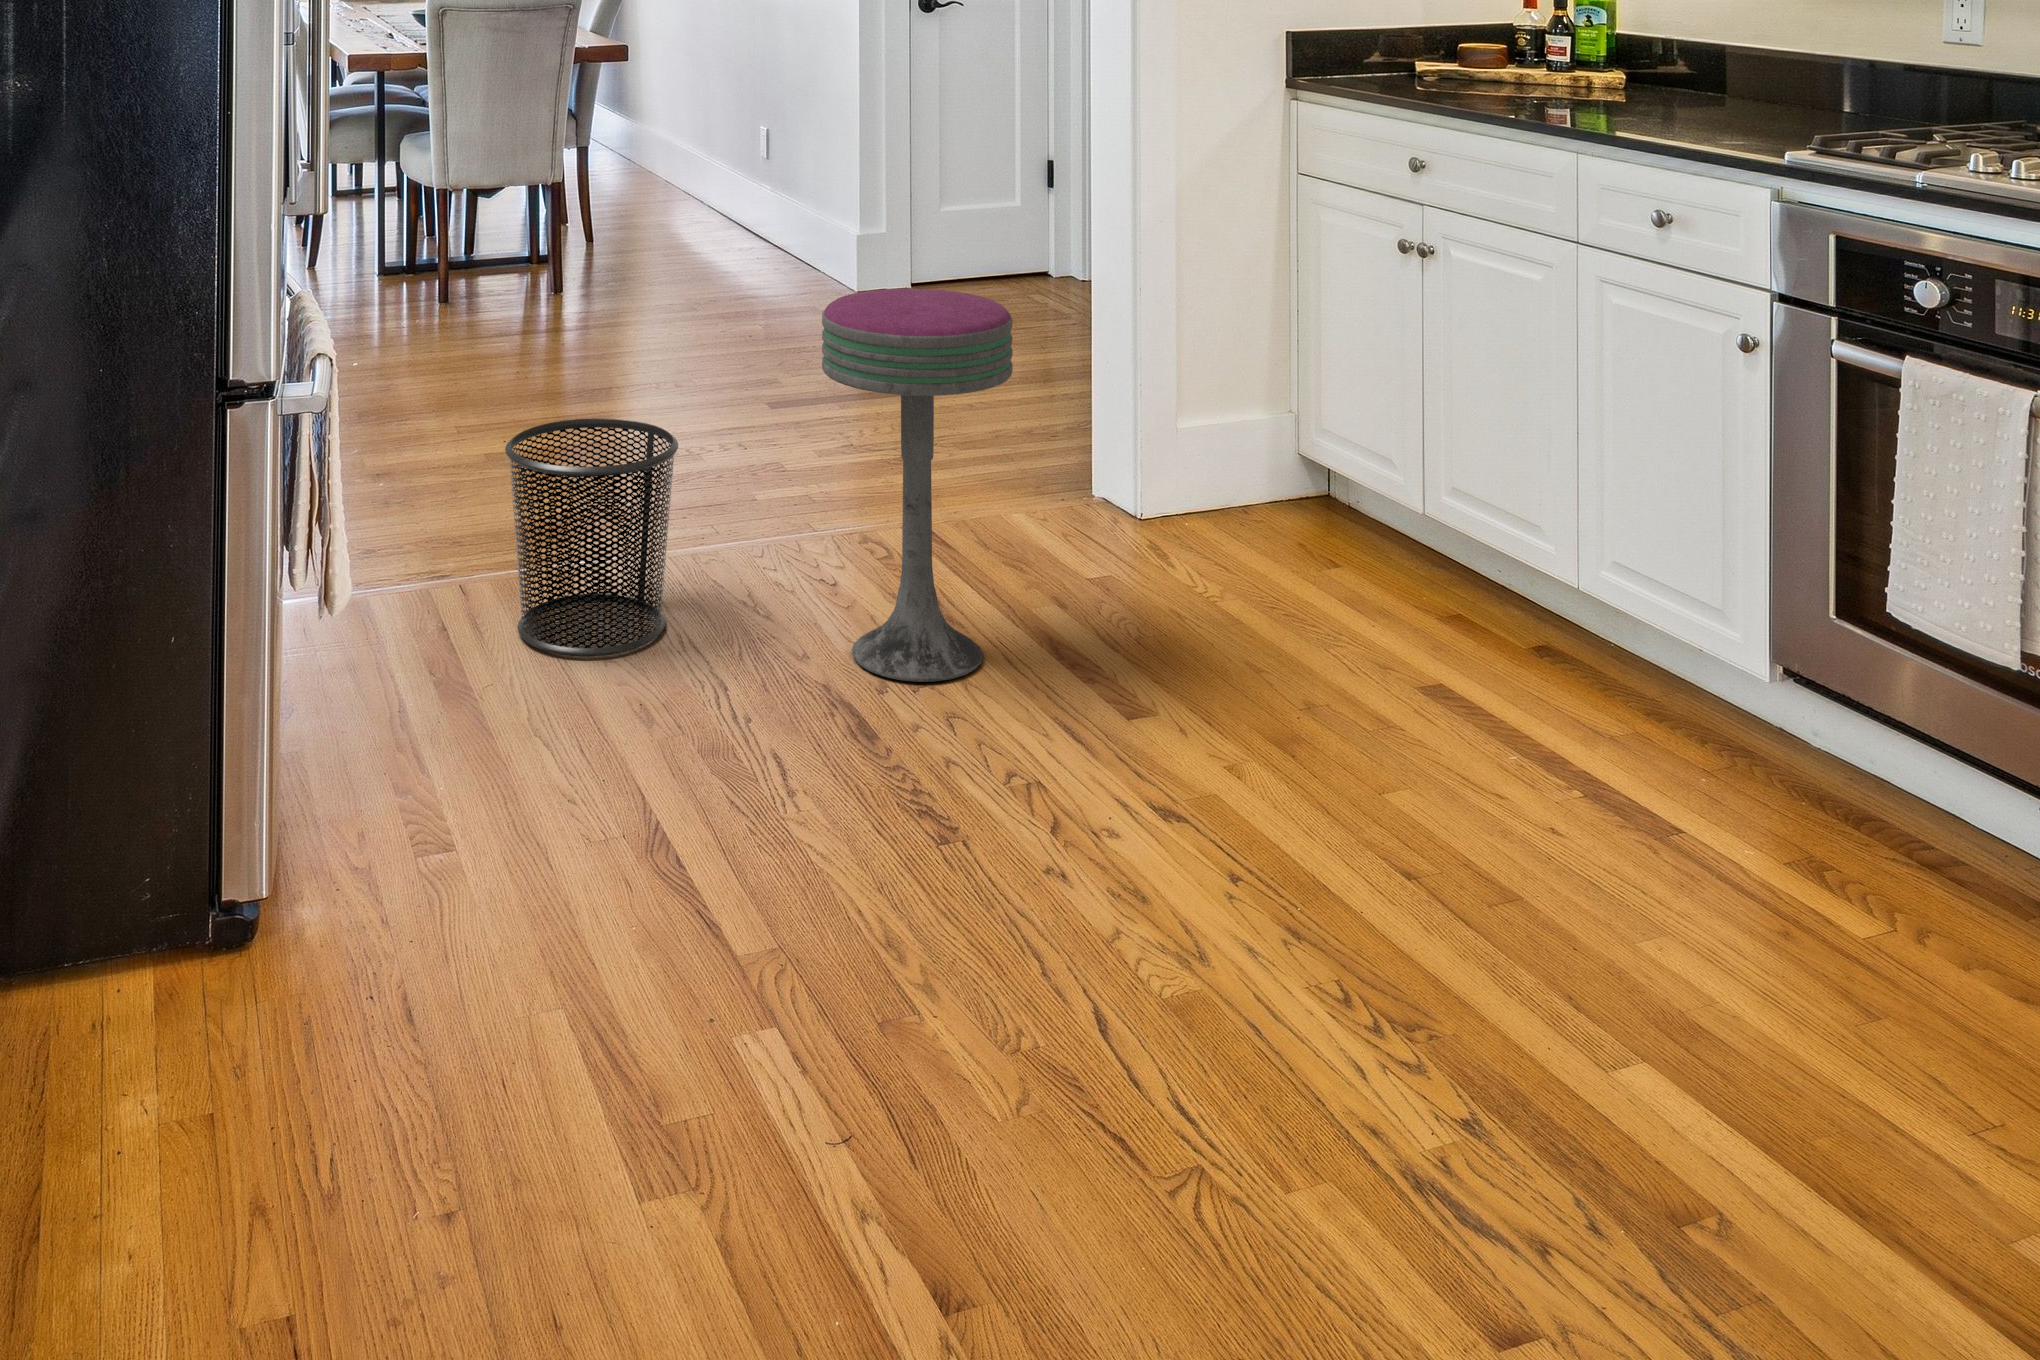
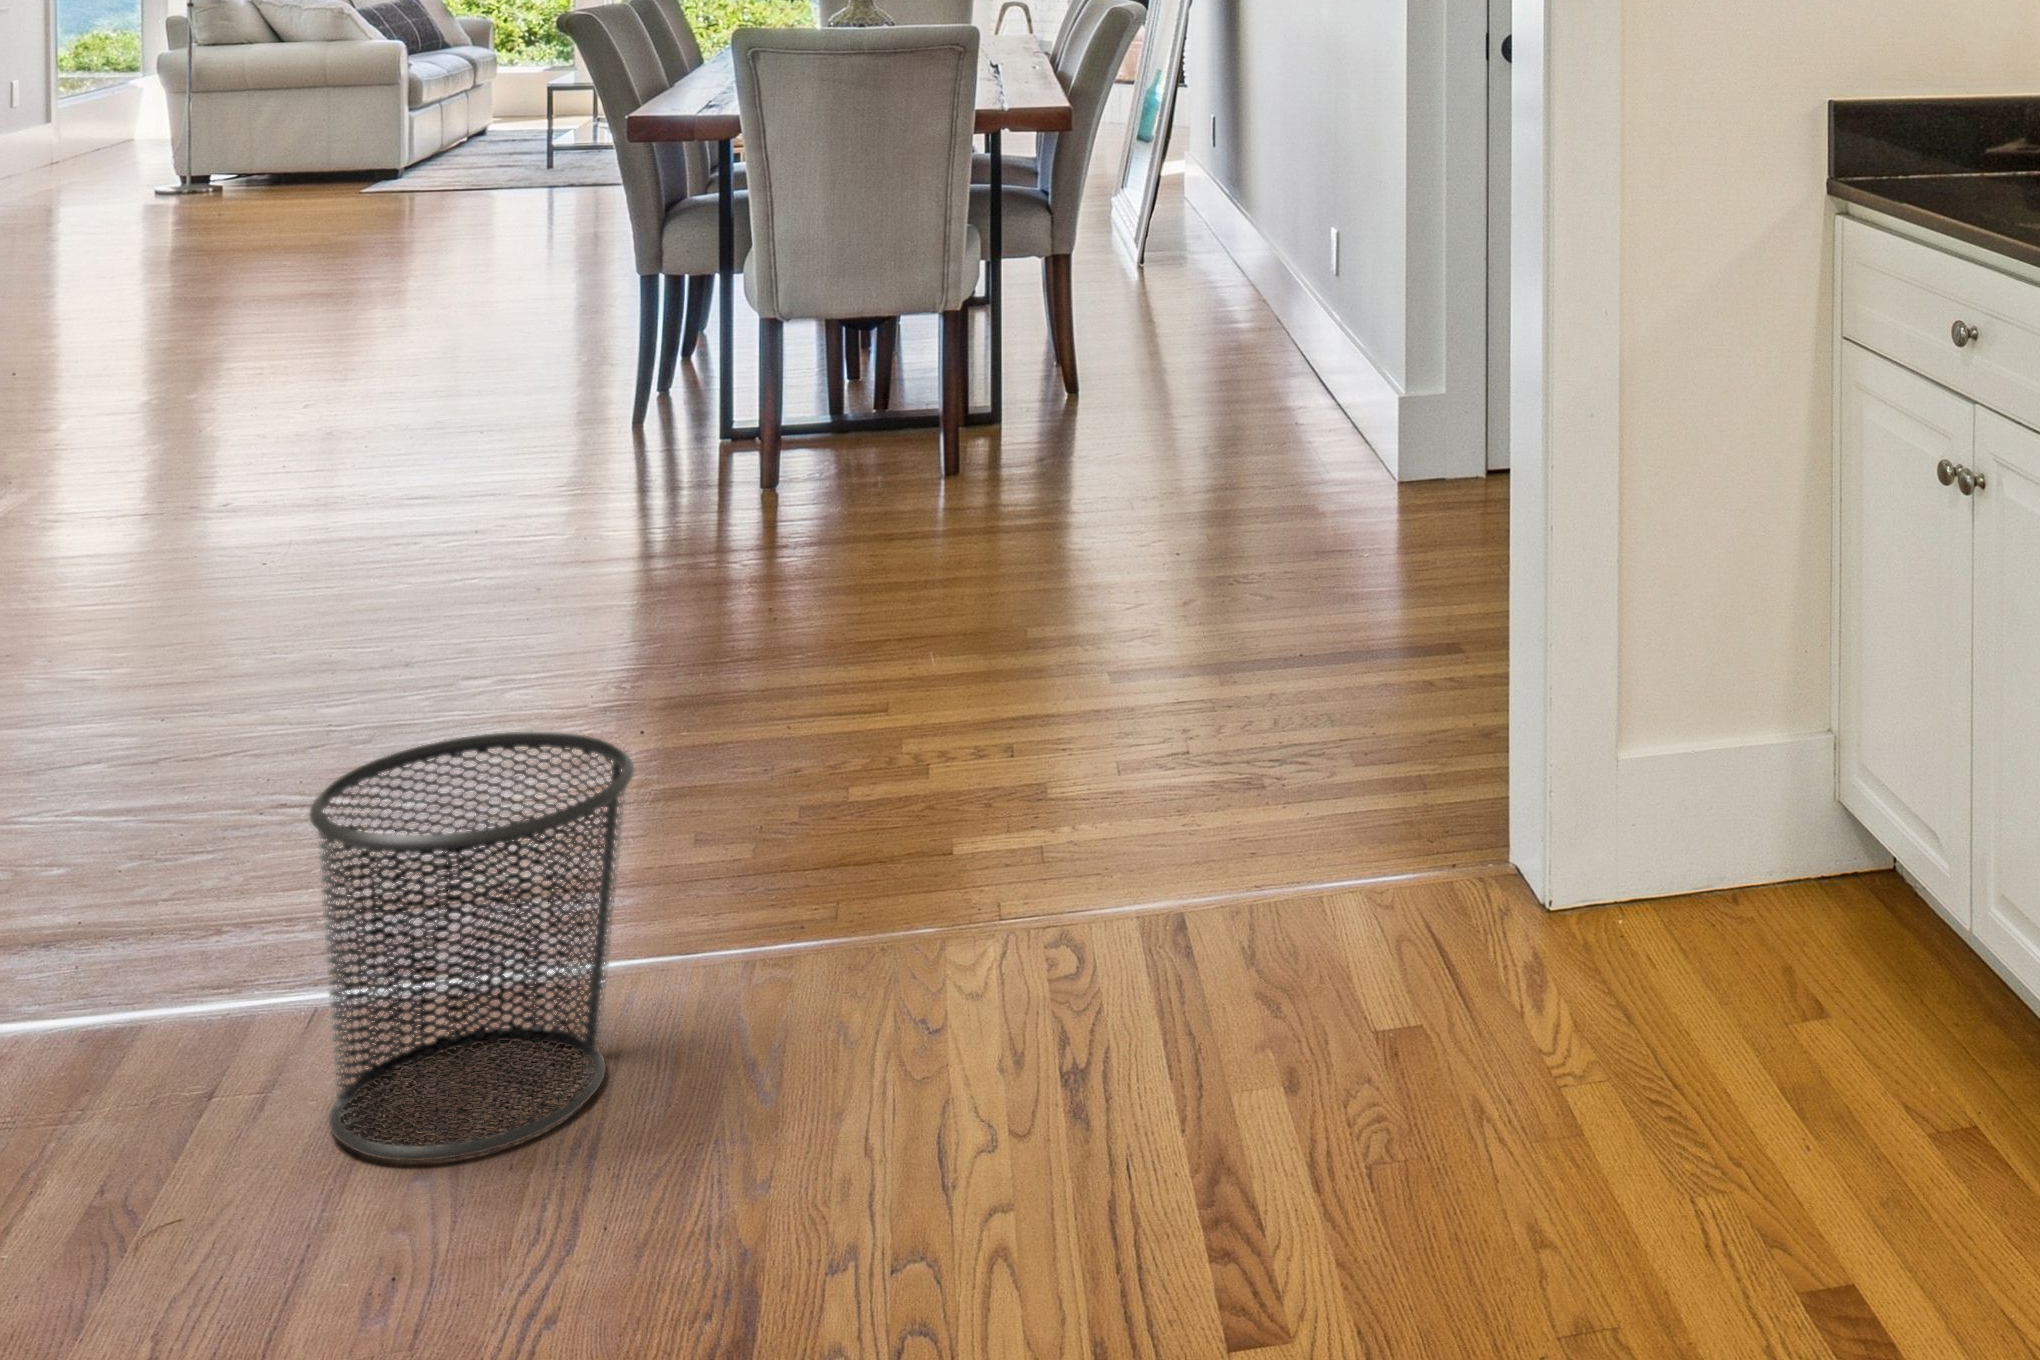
bar stool: present [822,289,1013,682] -> none [799,532,1142,1244]

